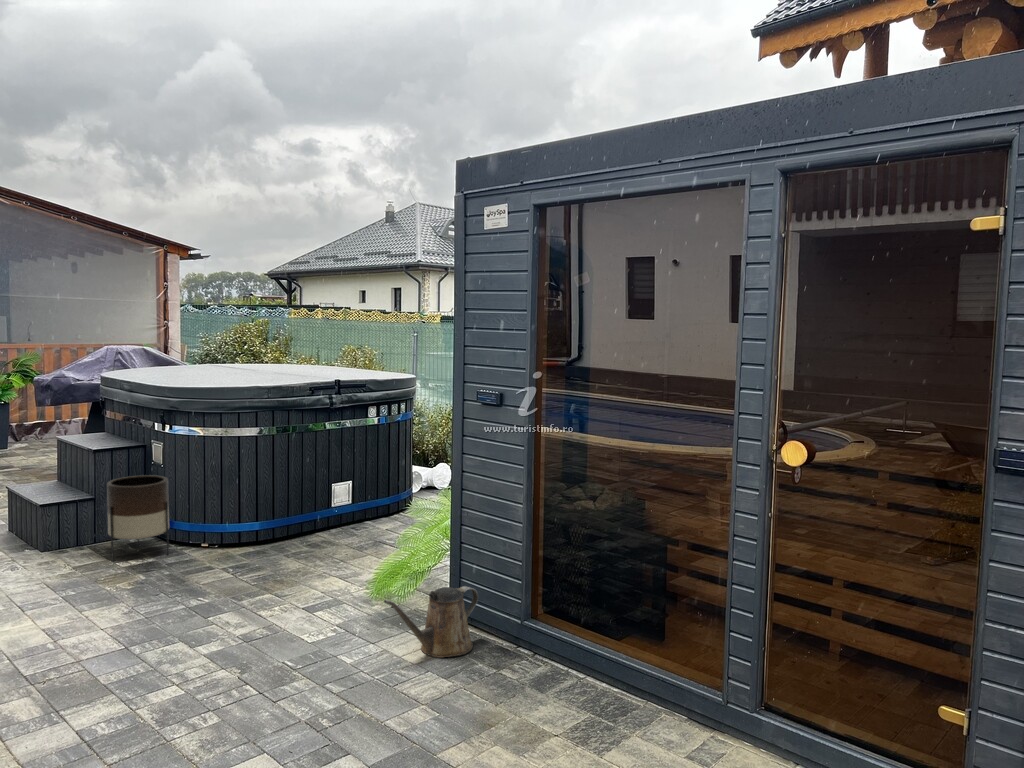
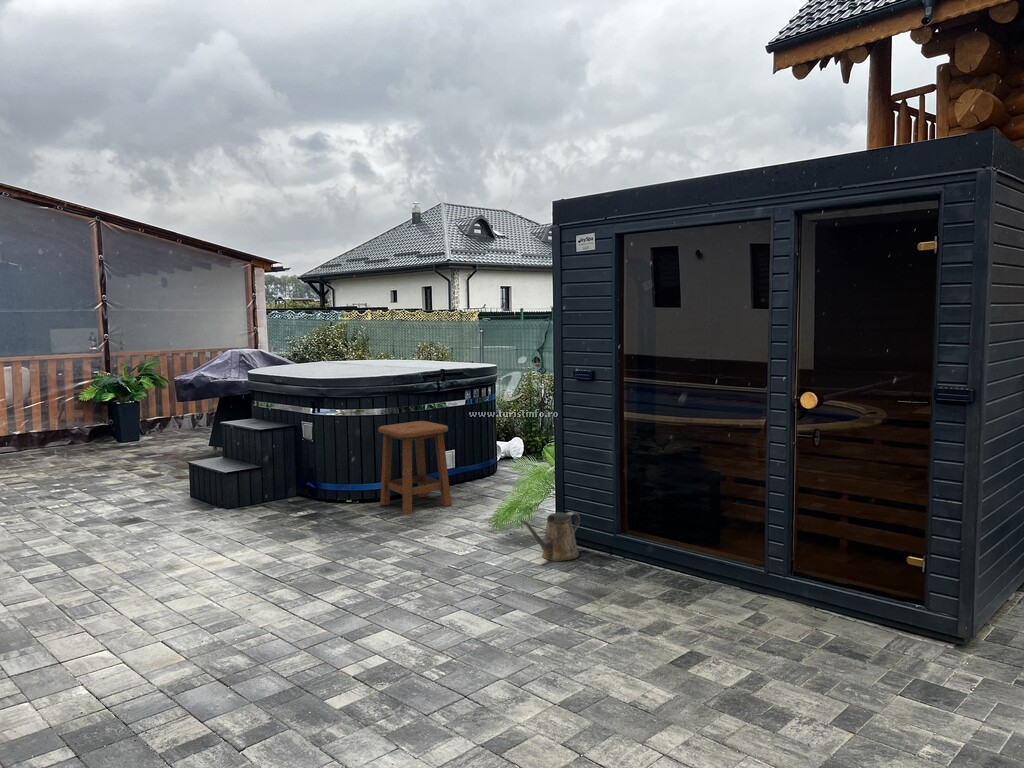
stool: none [244,446,335,569] -> present [379,421,451,514]
planter: present [107,475,169,561] -> none [277,448,324,514]

